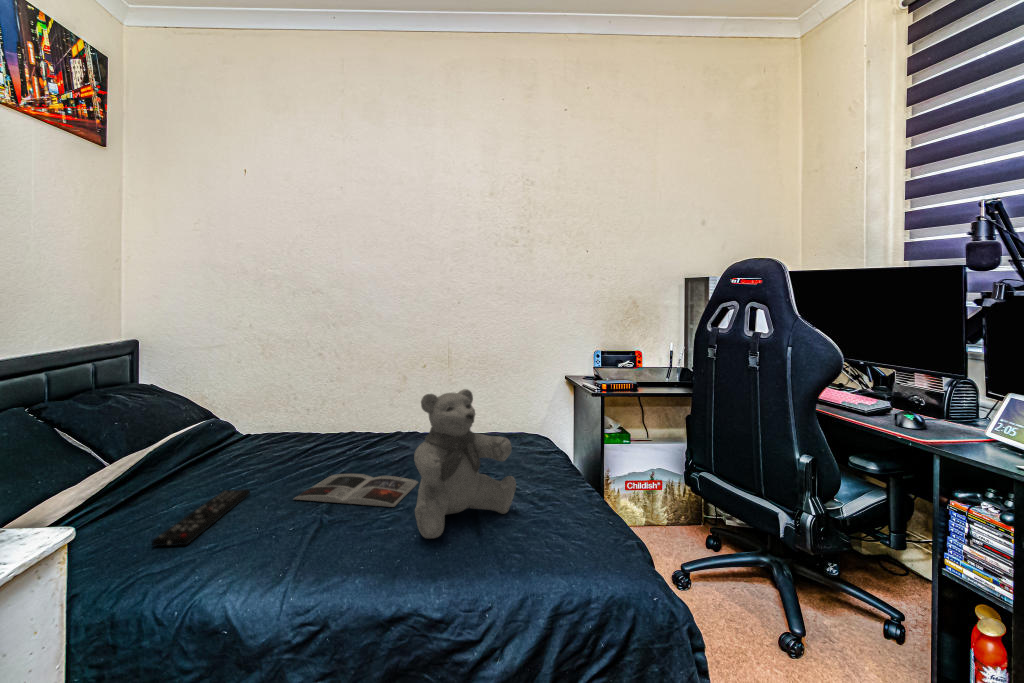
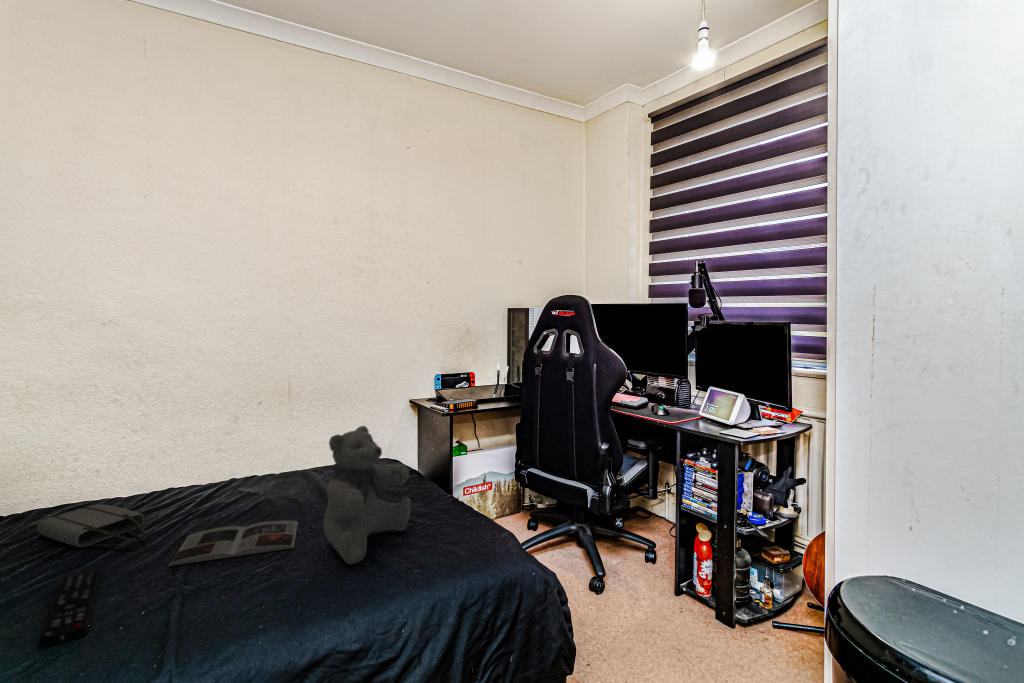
tote bag: none [248,438,312,474] -> present [37,504,146,547]

